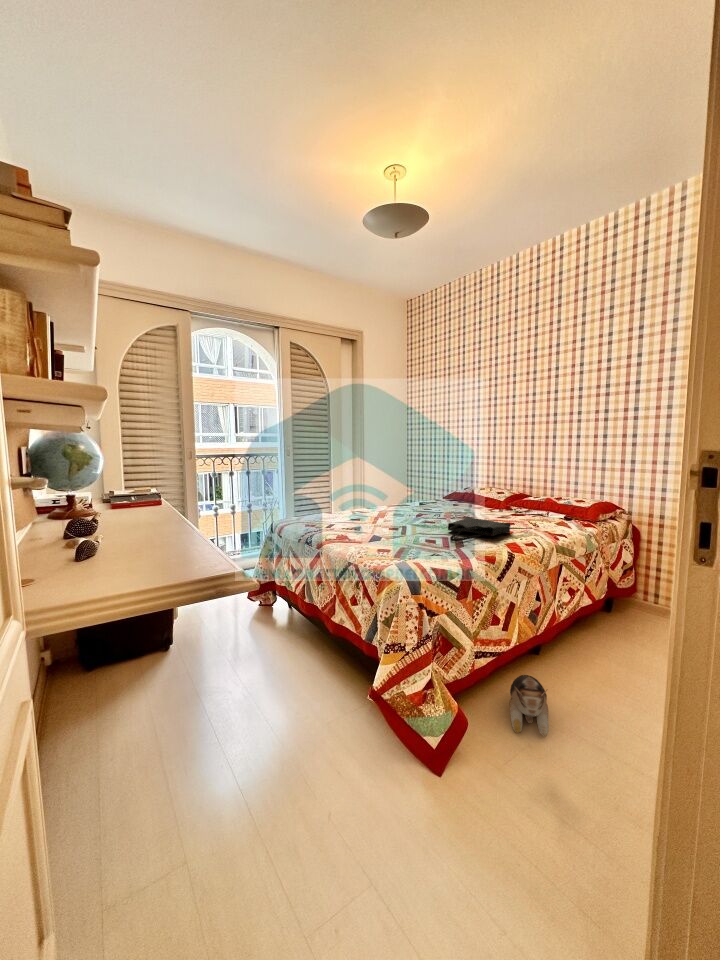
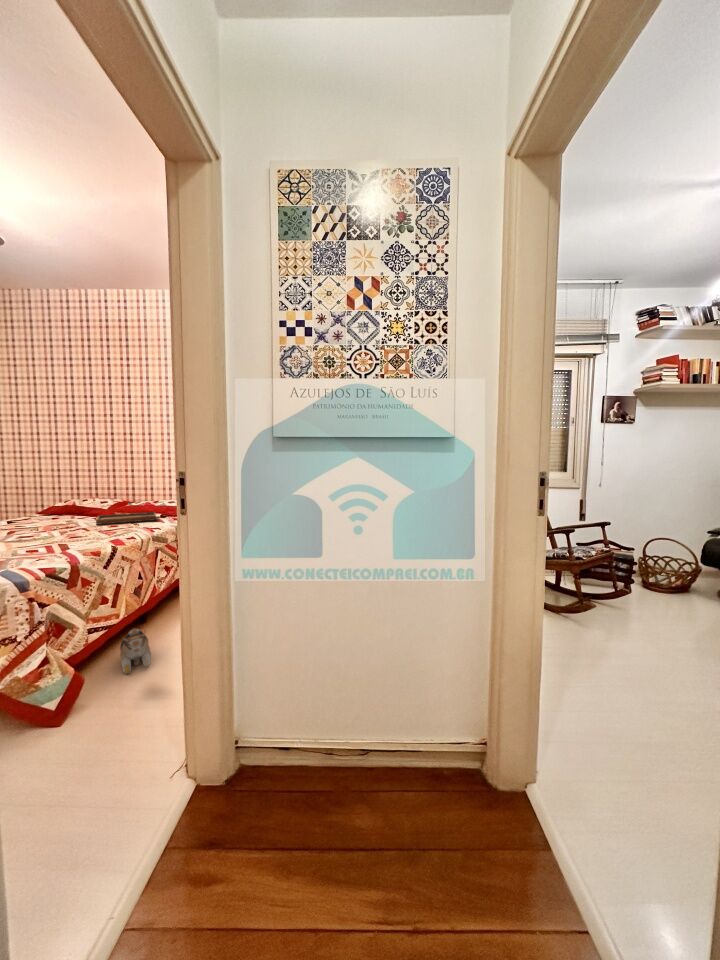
tray: none [492,497,559,523] -> present [96,502,156,525]
tote bag: present [448,516,511,541] -> none [50,525,114,547]

